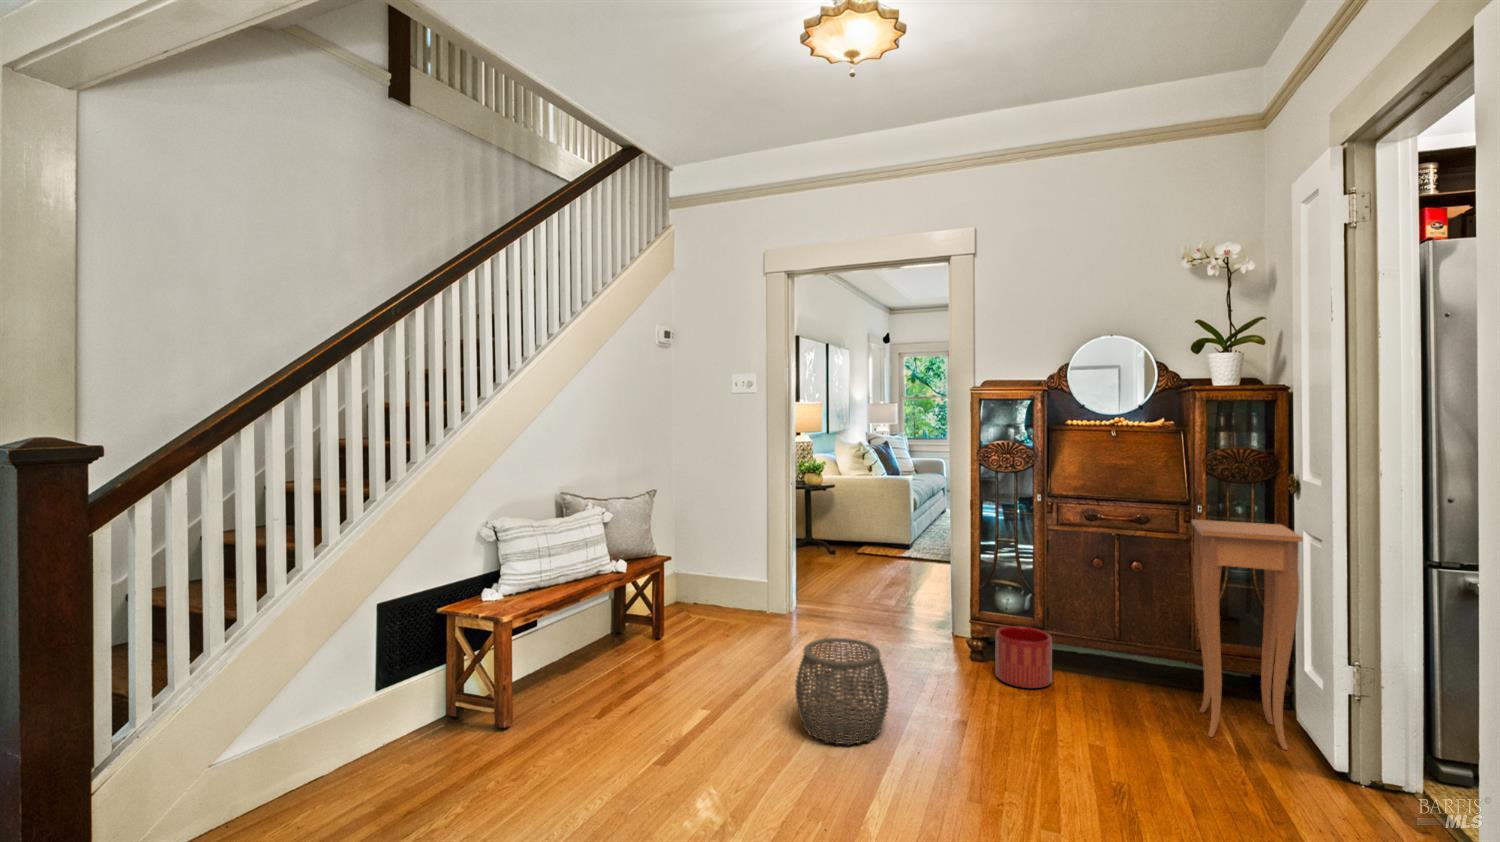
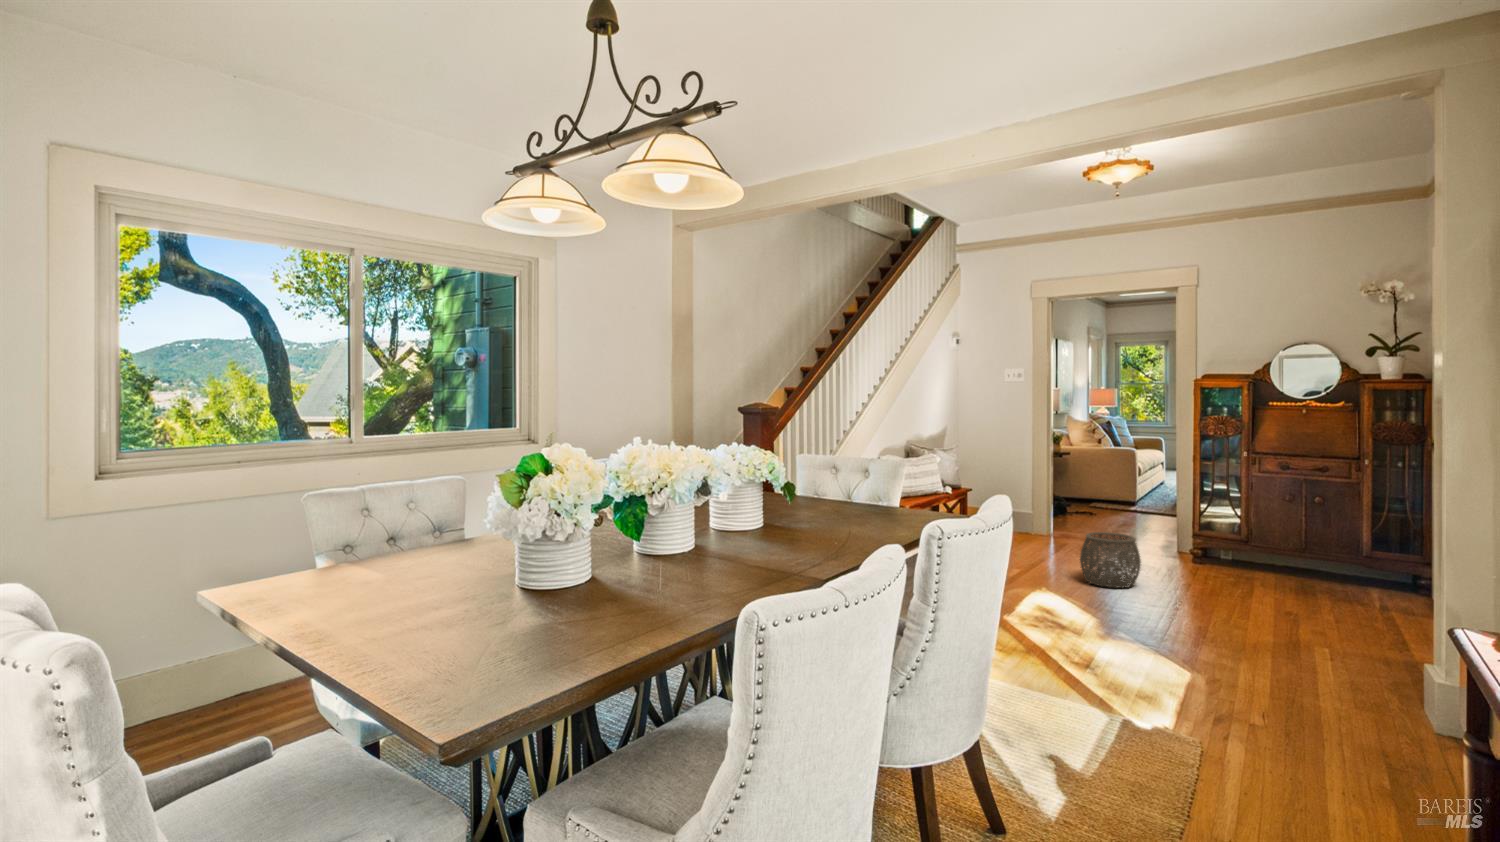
side table: present [1191,520,1303,750] -> none [1356,467,1425,606]
planter: present [995,626,1052,688] -> none [1211,539,1253,576]

